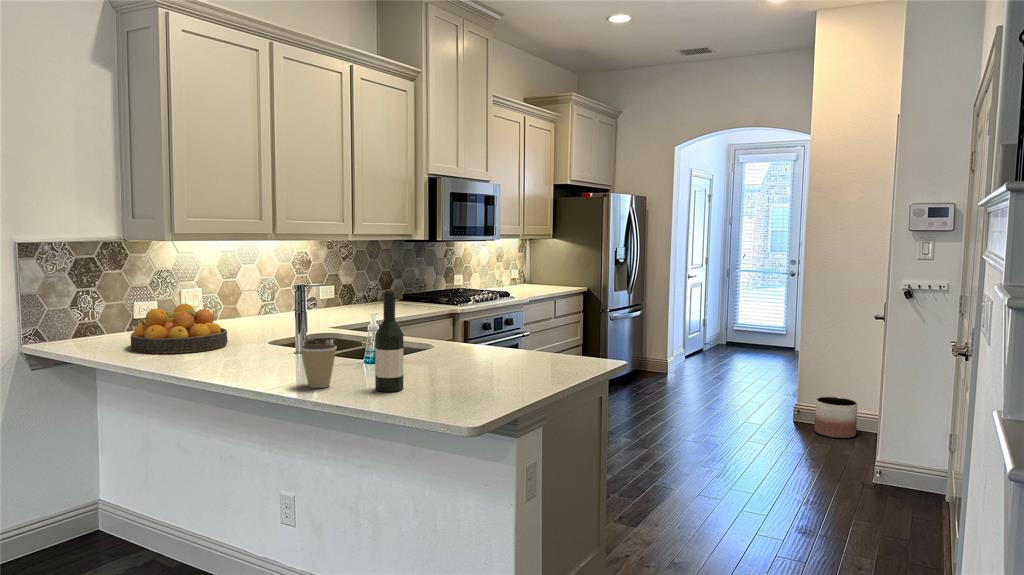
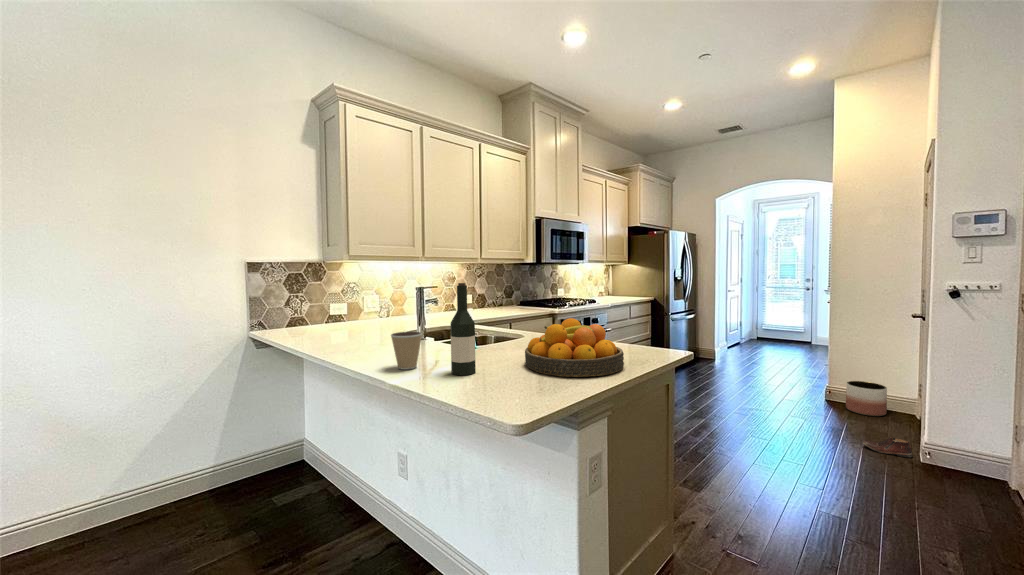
fruit bowl: present [130,304,228,354] -> present [525,318,624,377]
shoe: none [820,457,867,479] -> present [863,437,912,457]

